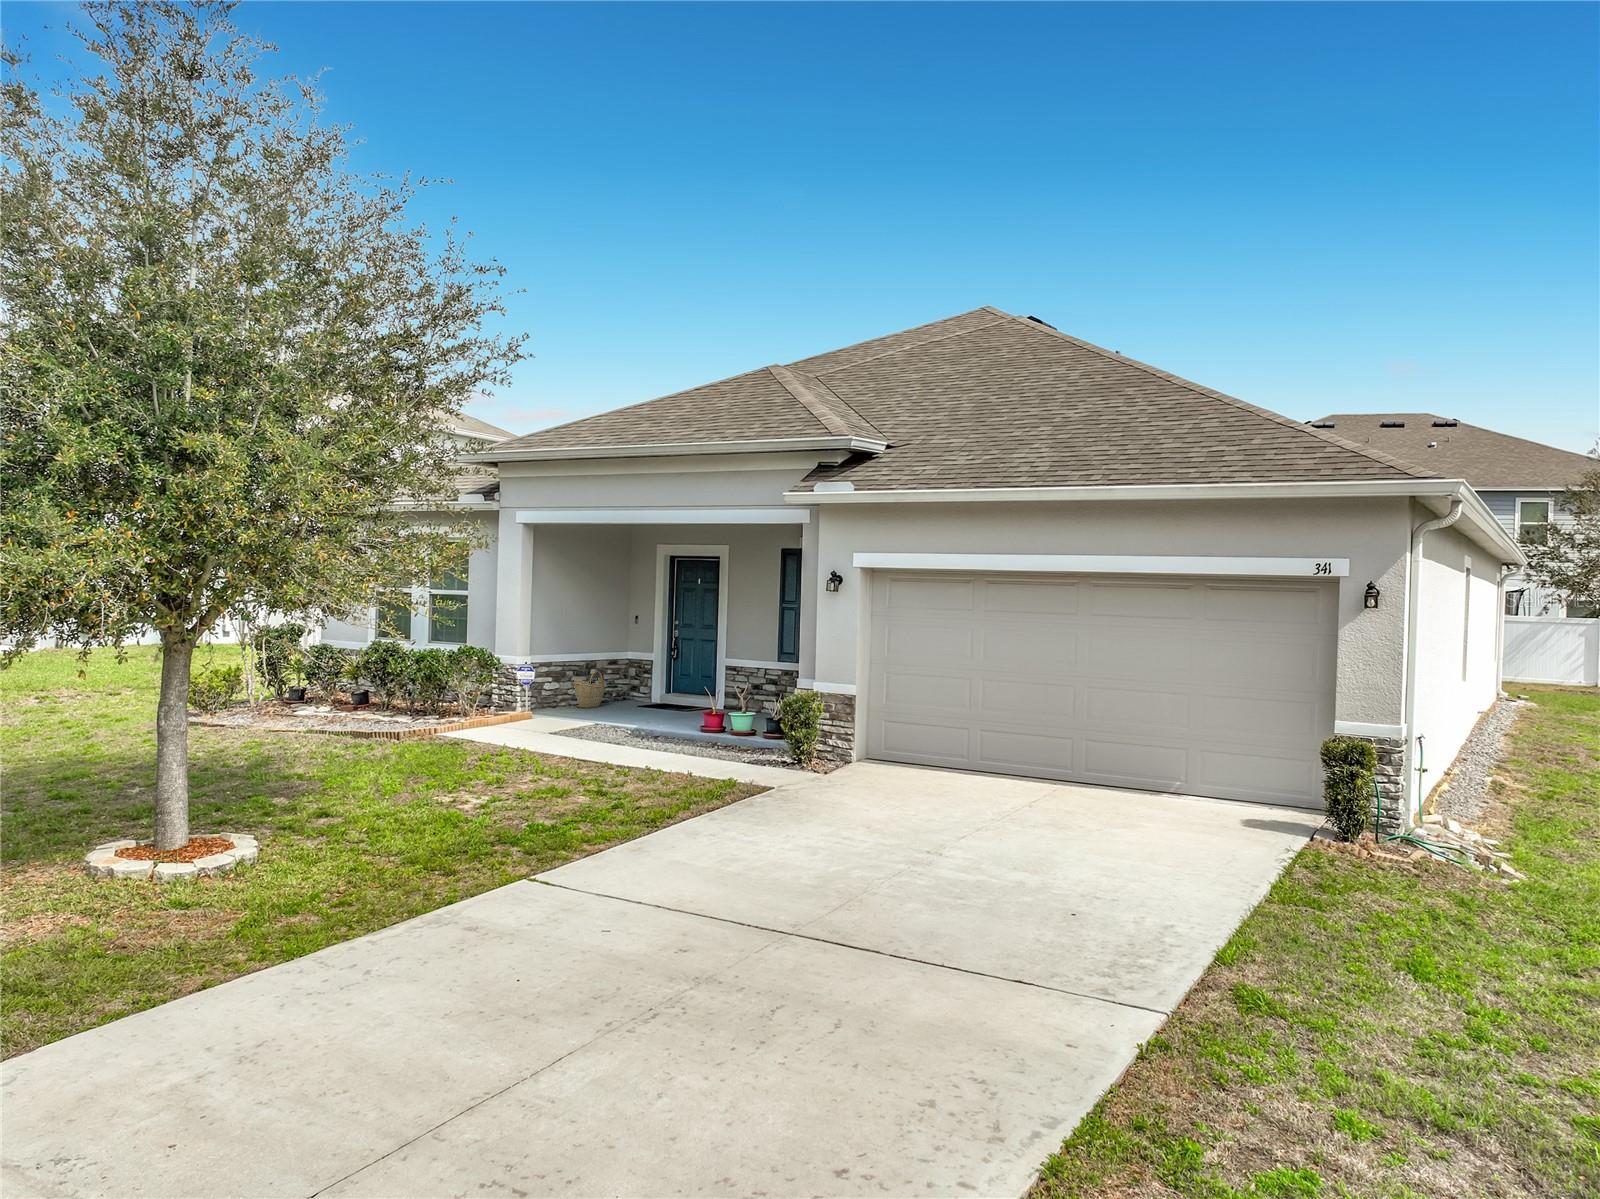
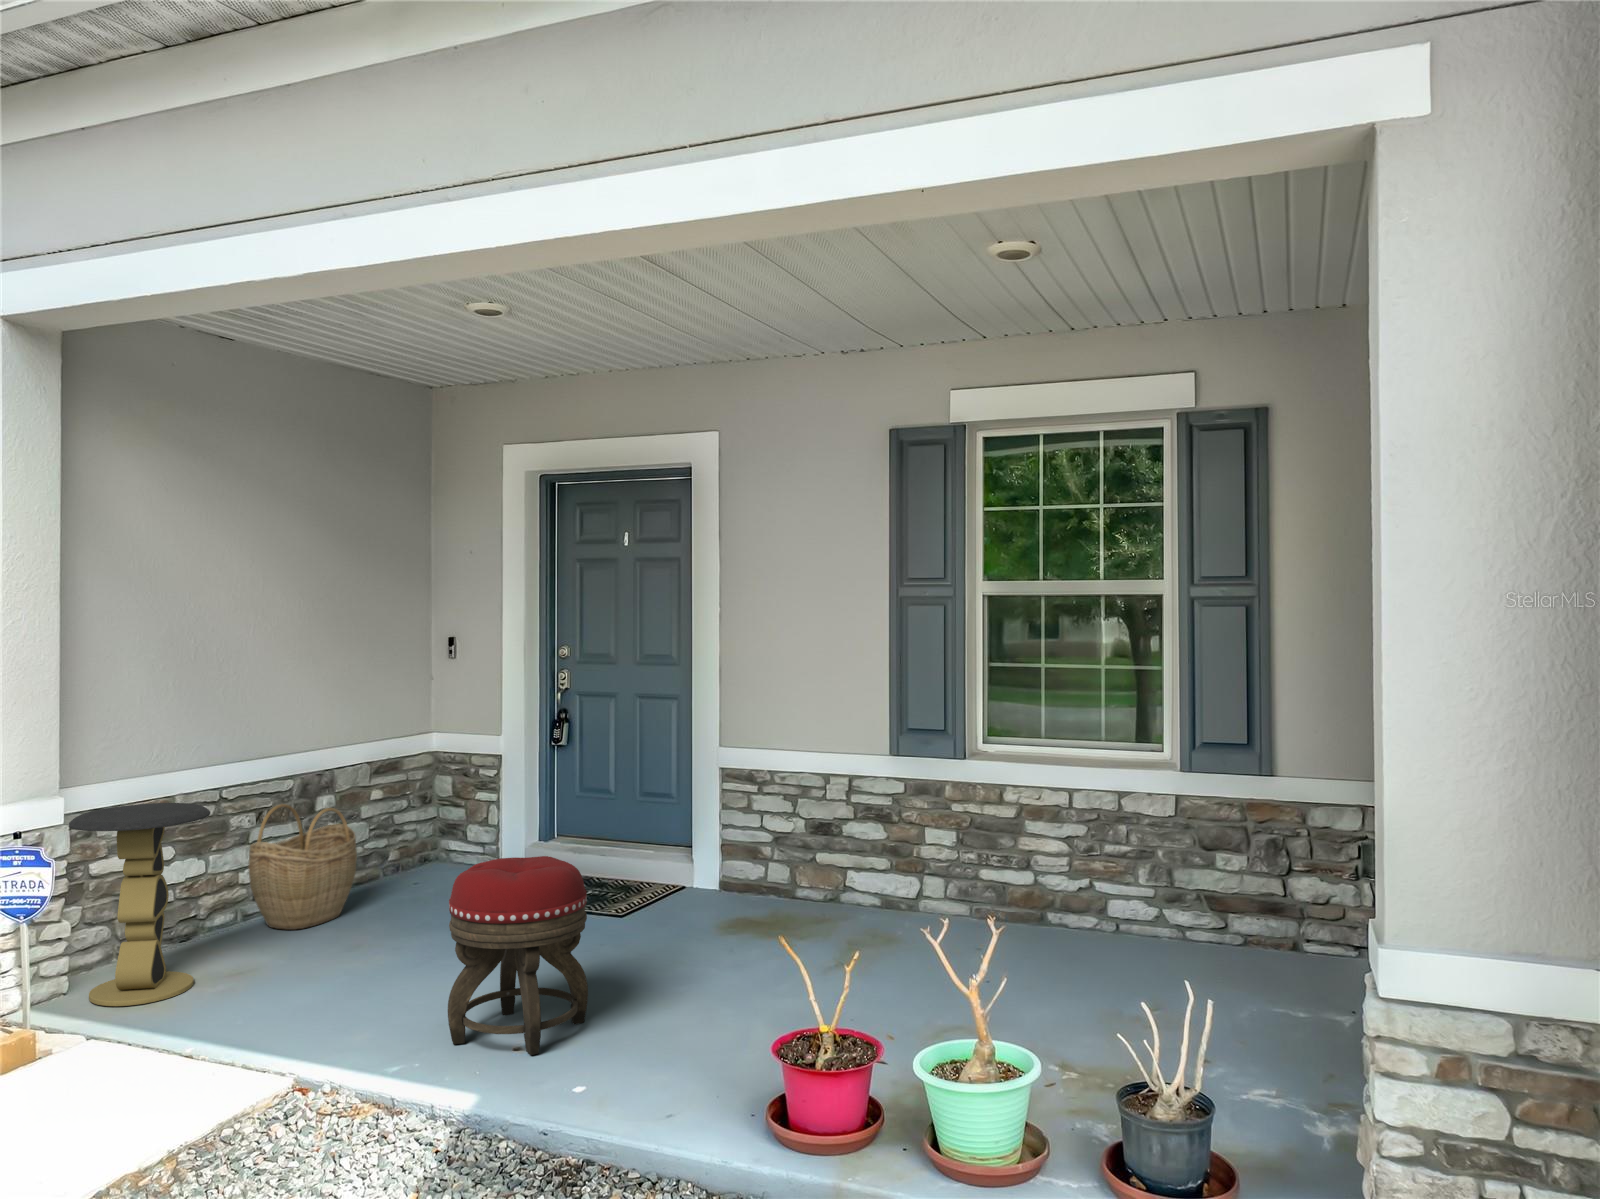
side table: none [531,662,567,716] -> present [69,803,210,1006]
footstool: none [633,677,670,725] -> present [448,856,588,1055]

